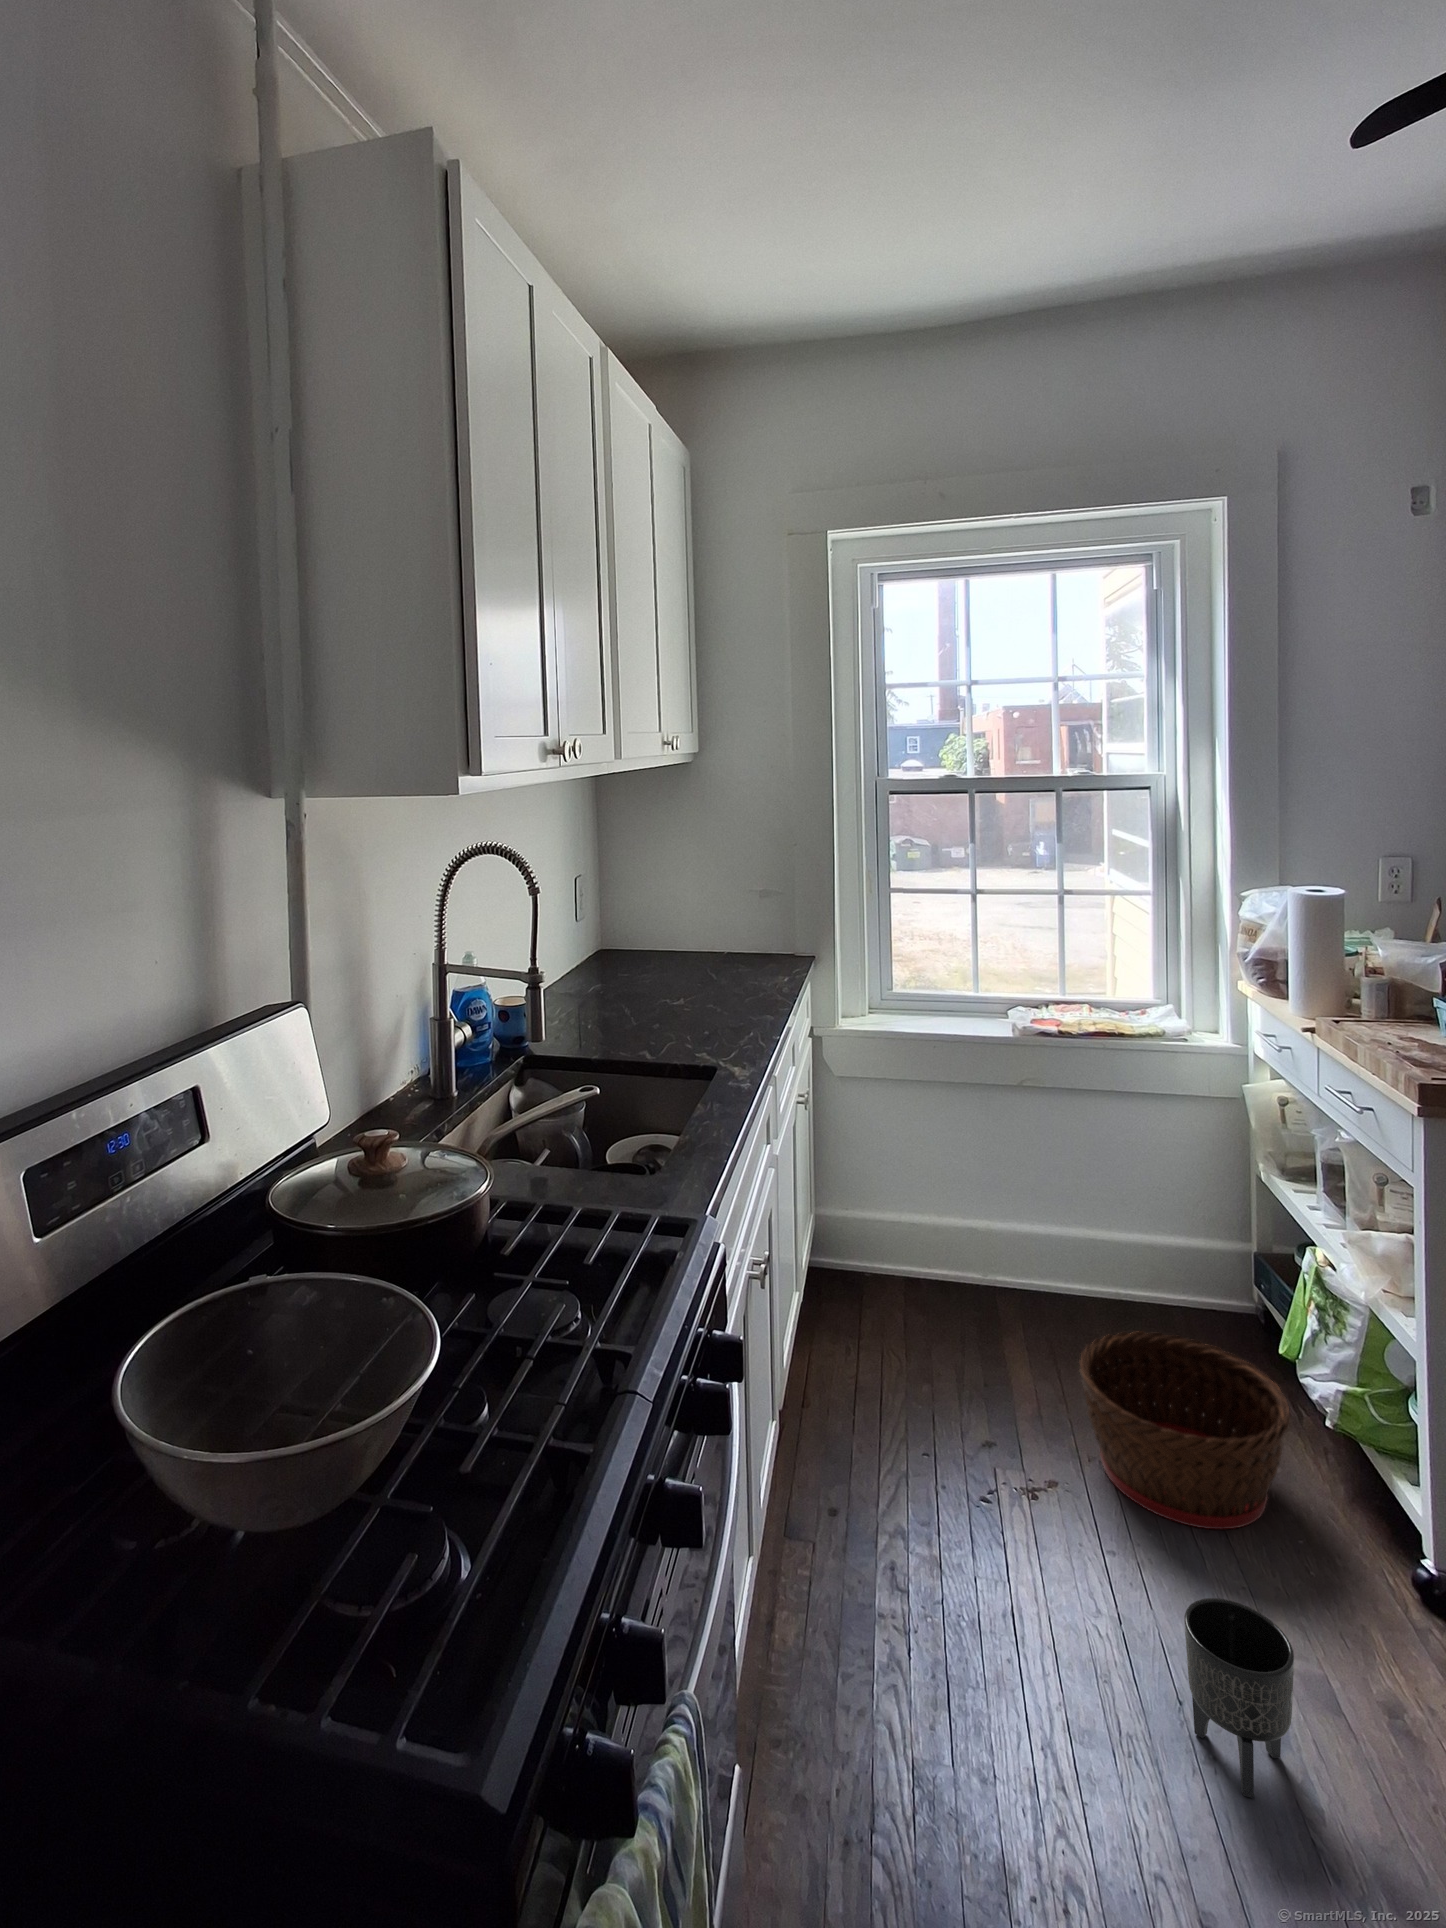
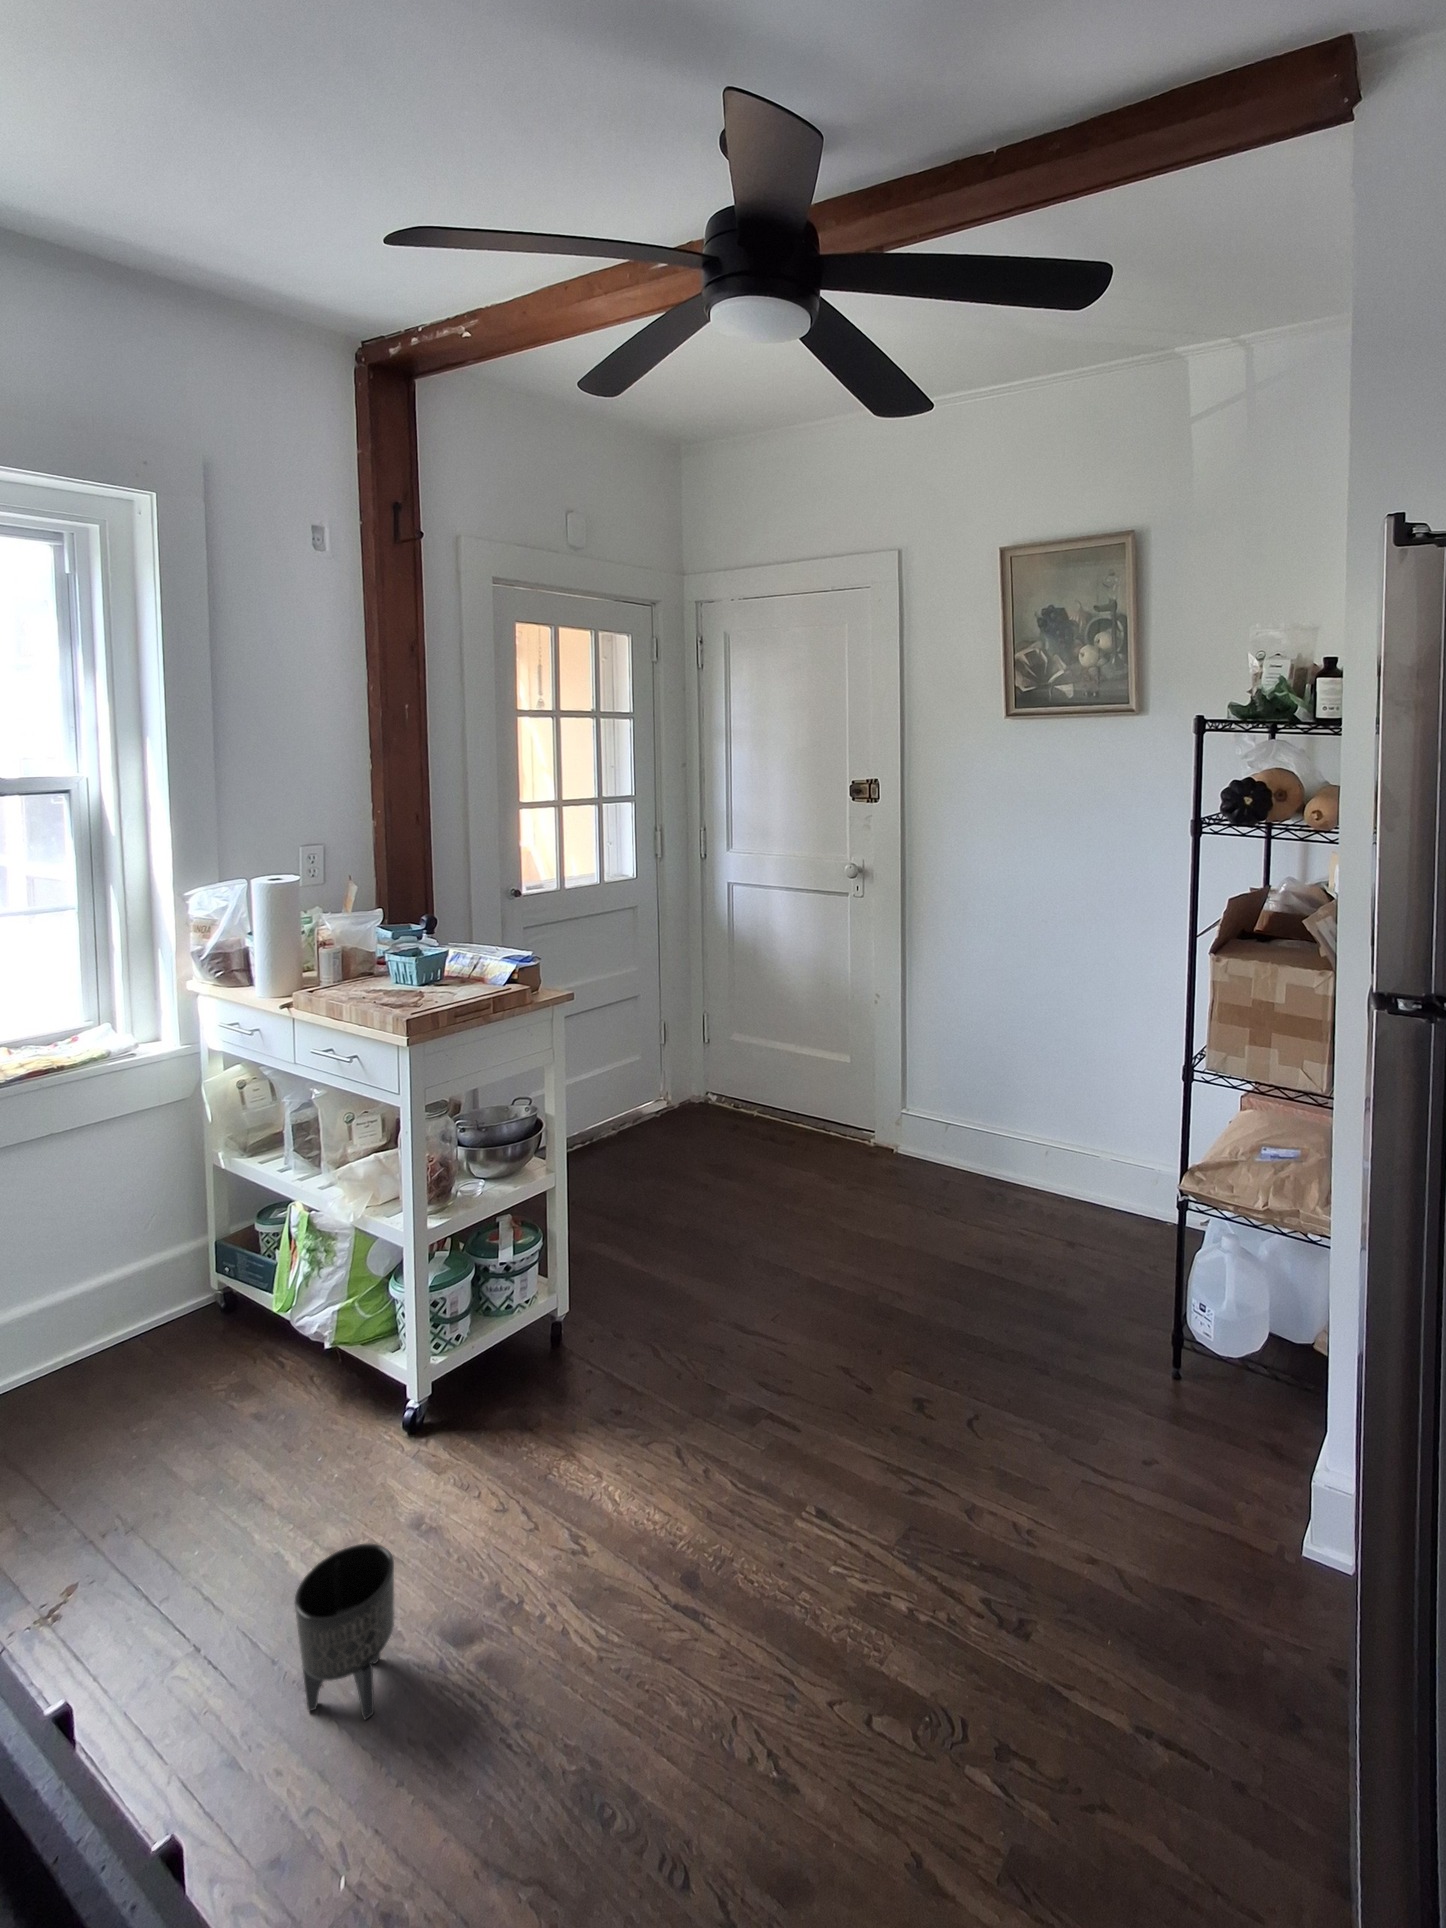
basket: present [1079,1331,1289,1529] -> none [81,1337,309,1555]

